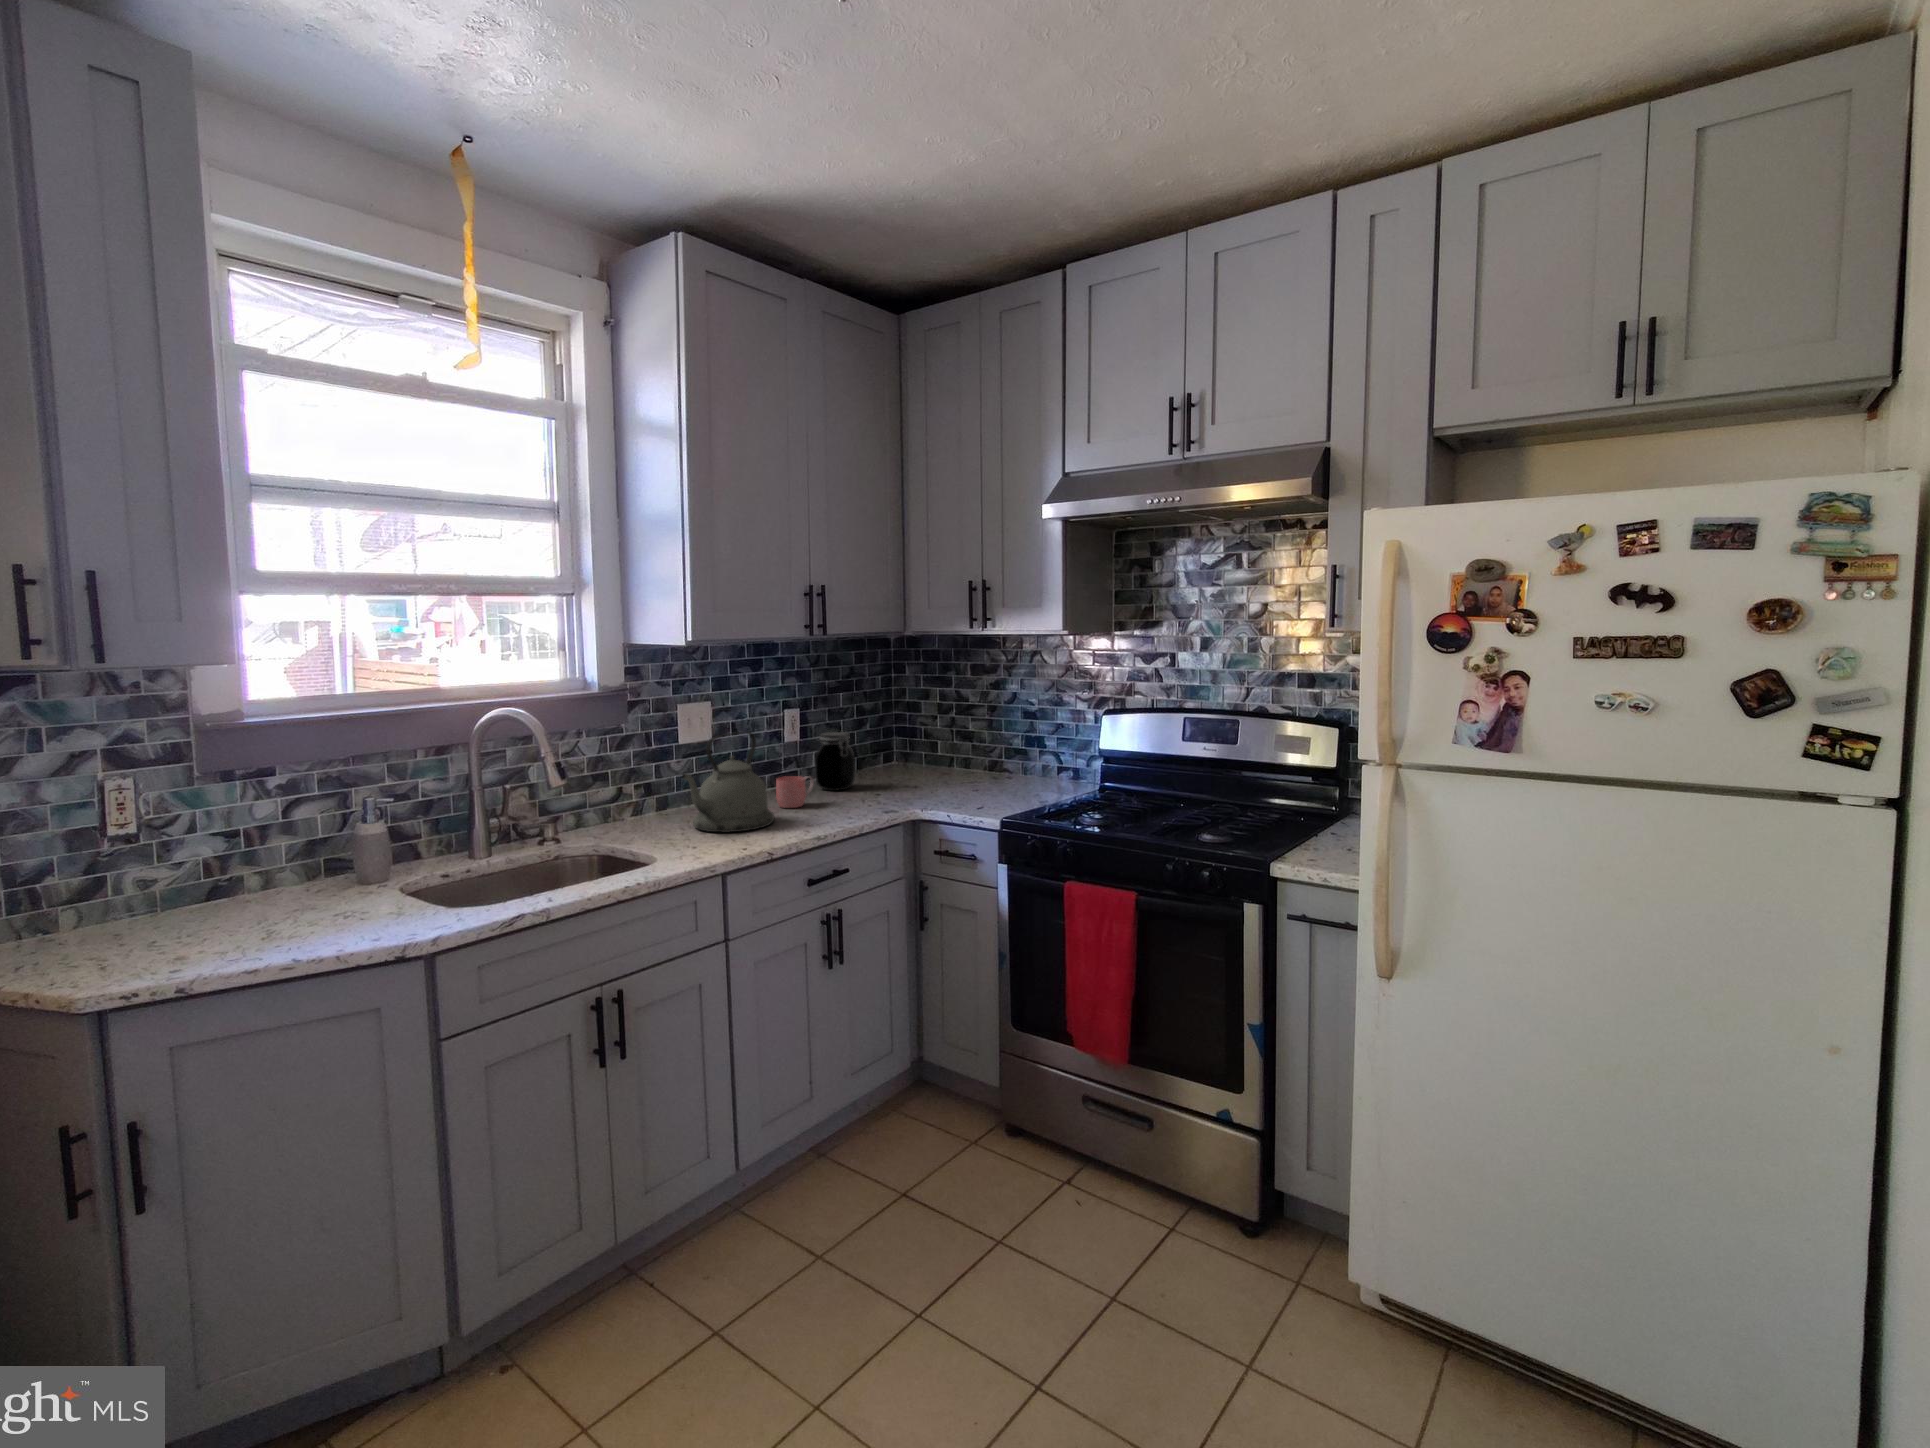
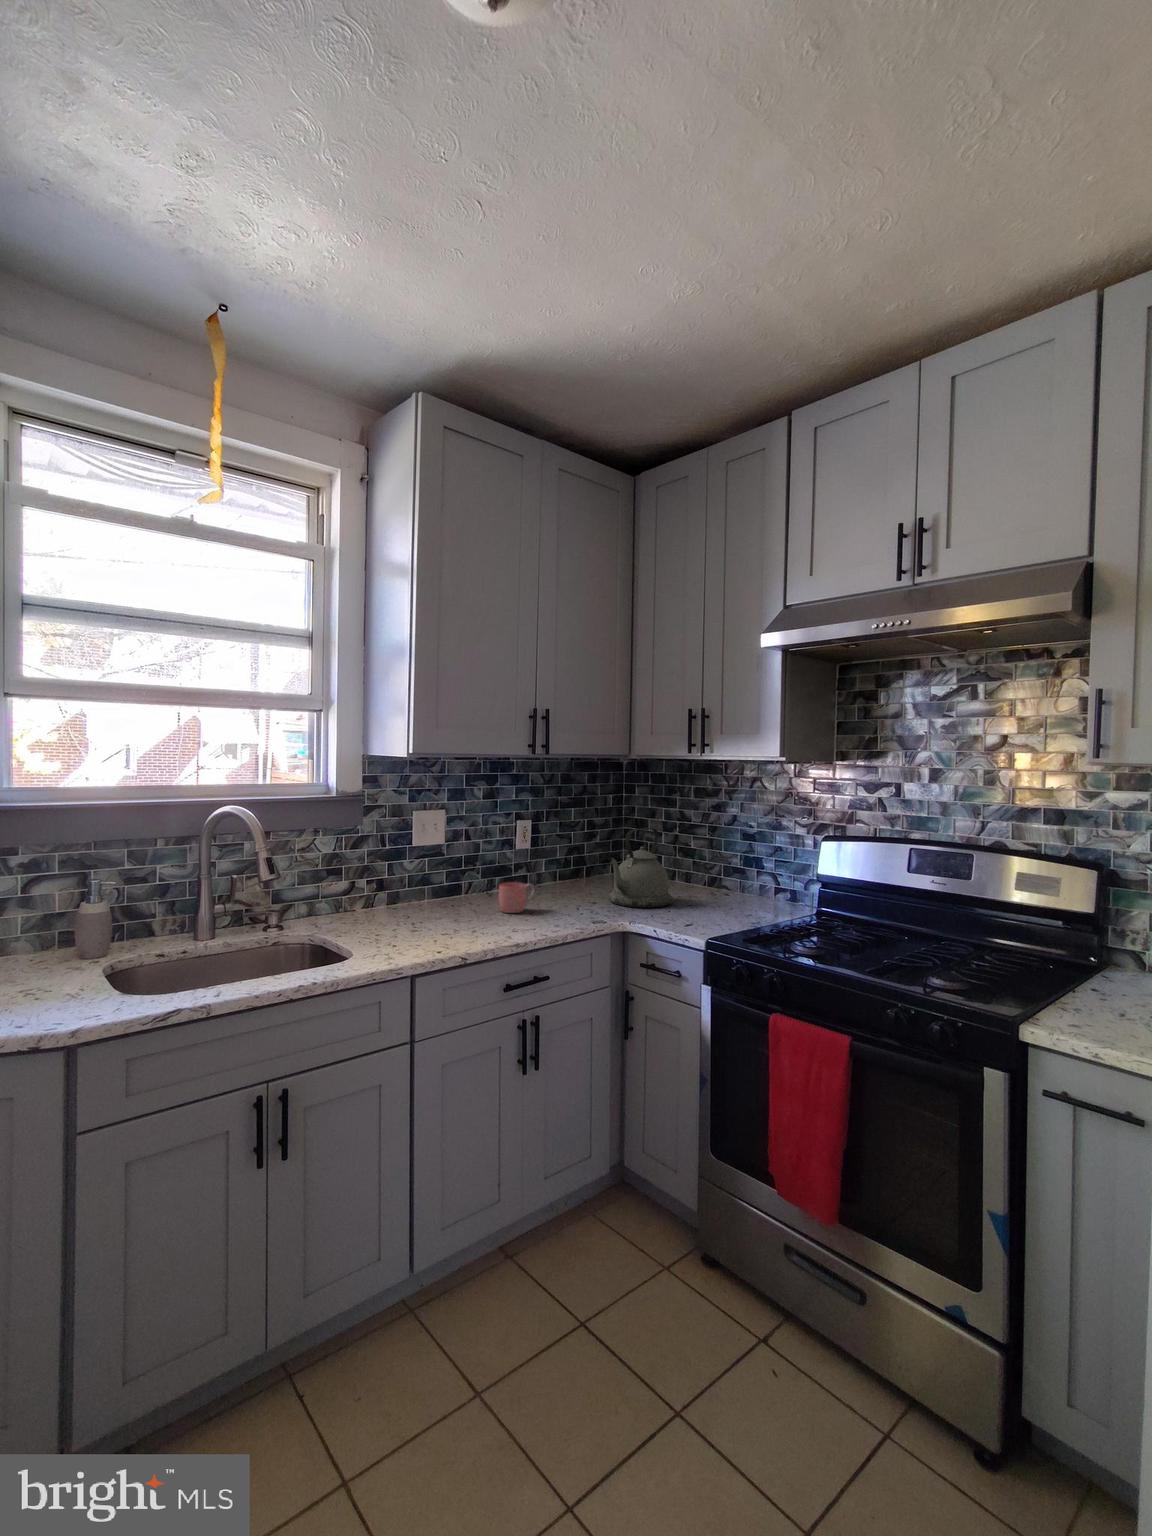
kettle: present [682,732,774,832] -> present [609,828,673,908]
jar: present [815,732,855,791] -> none [541,843,578,898]

